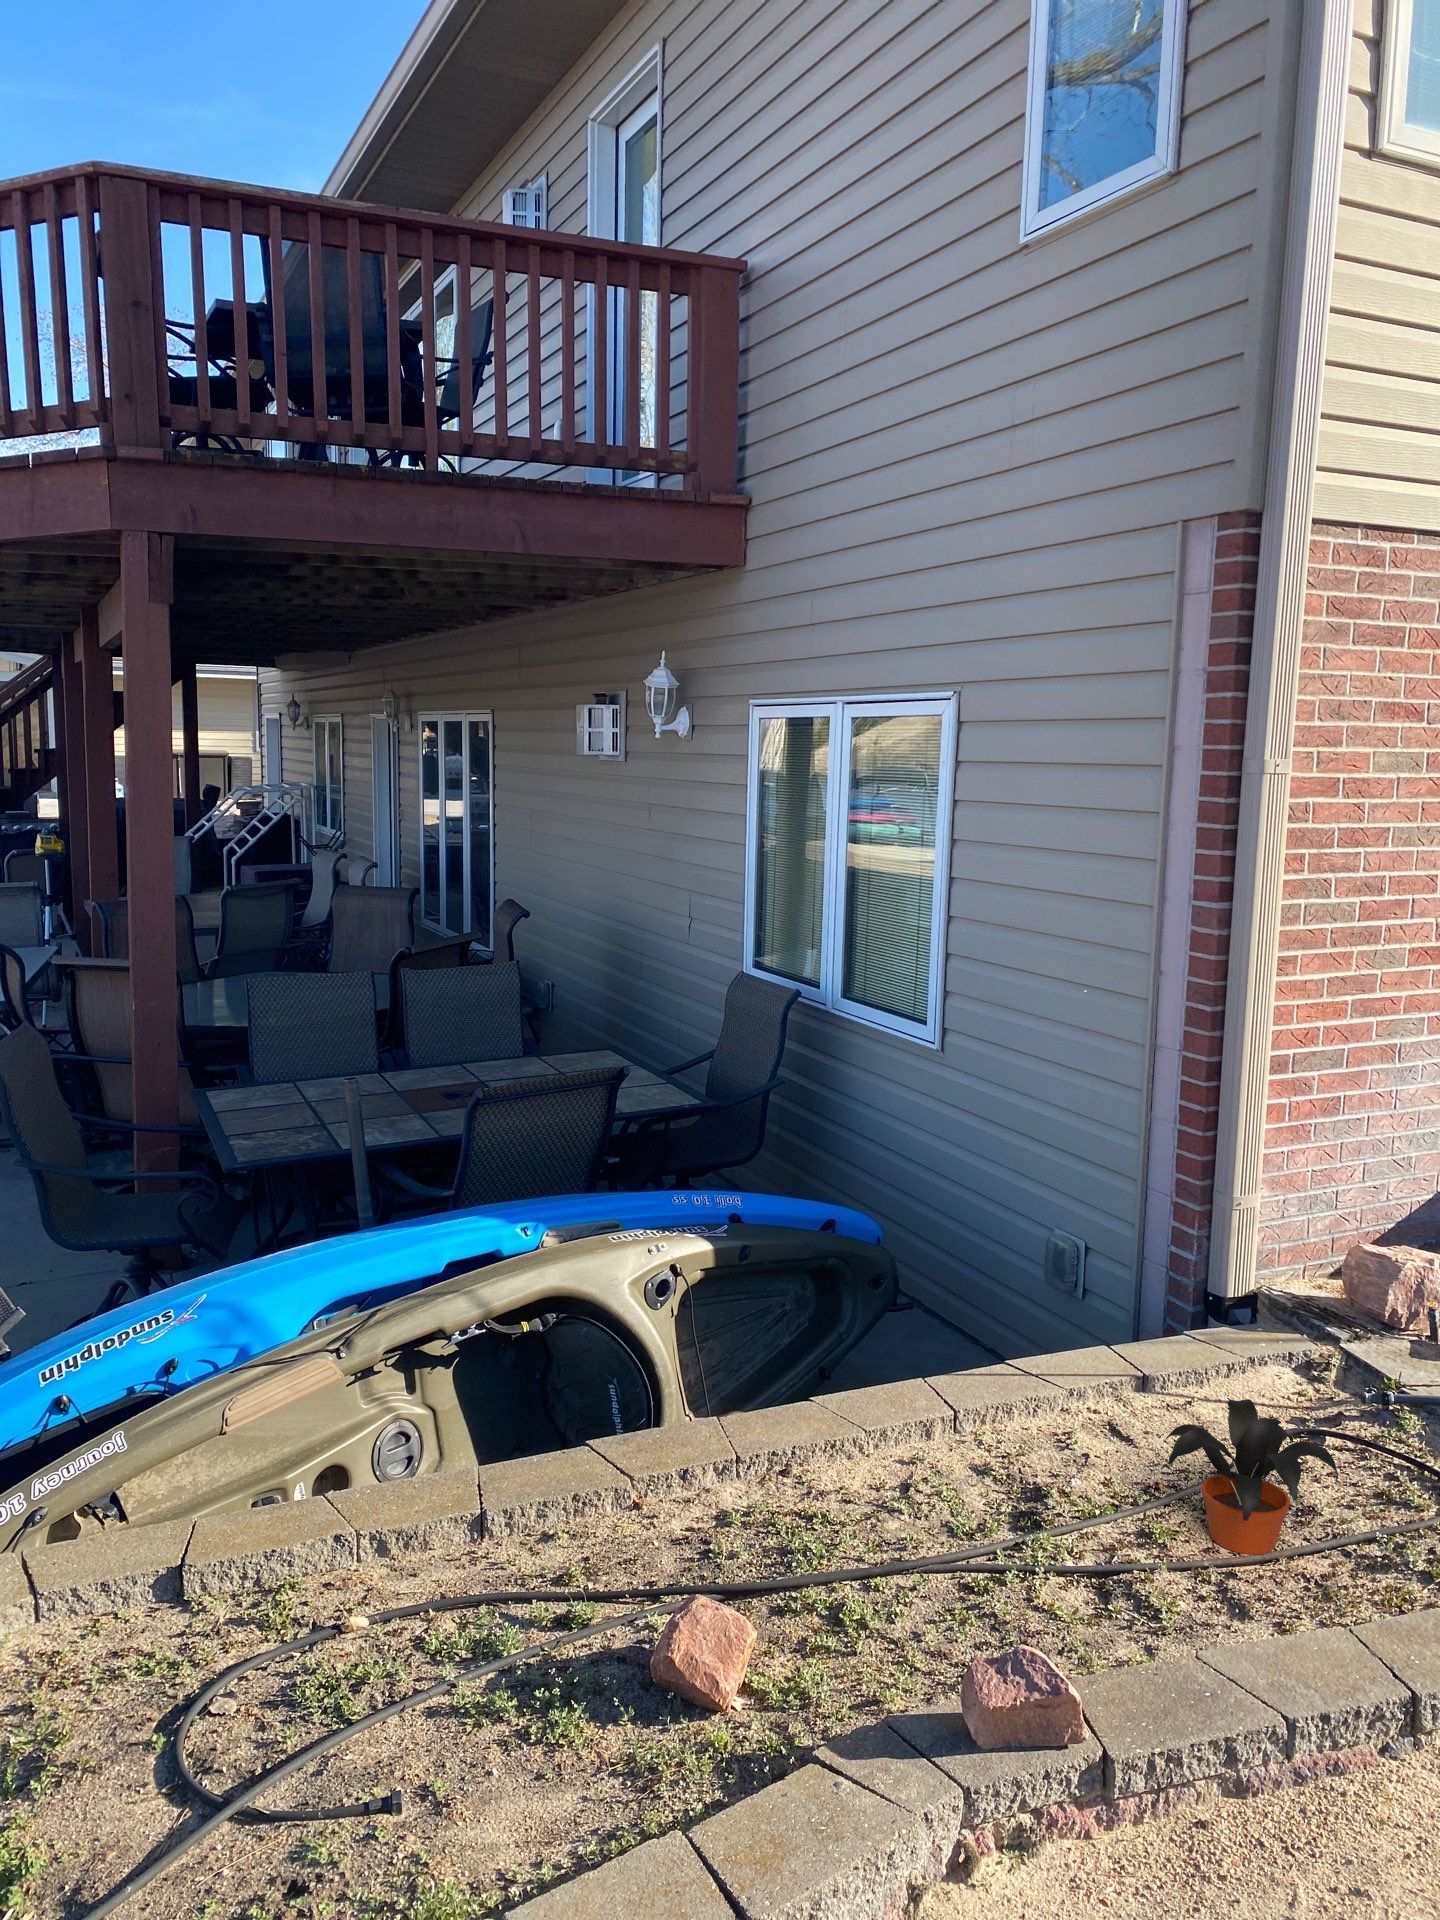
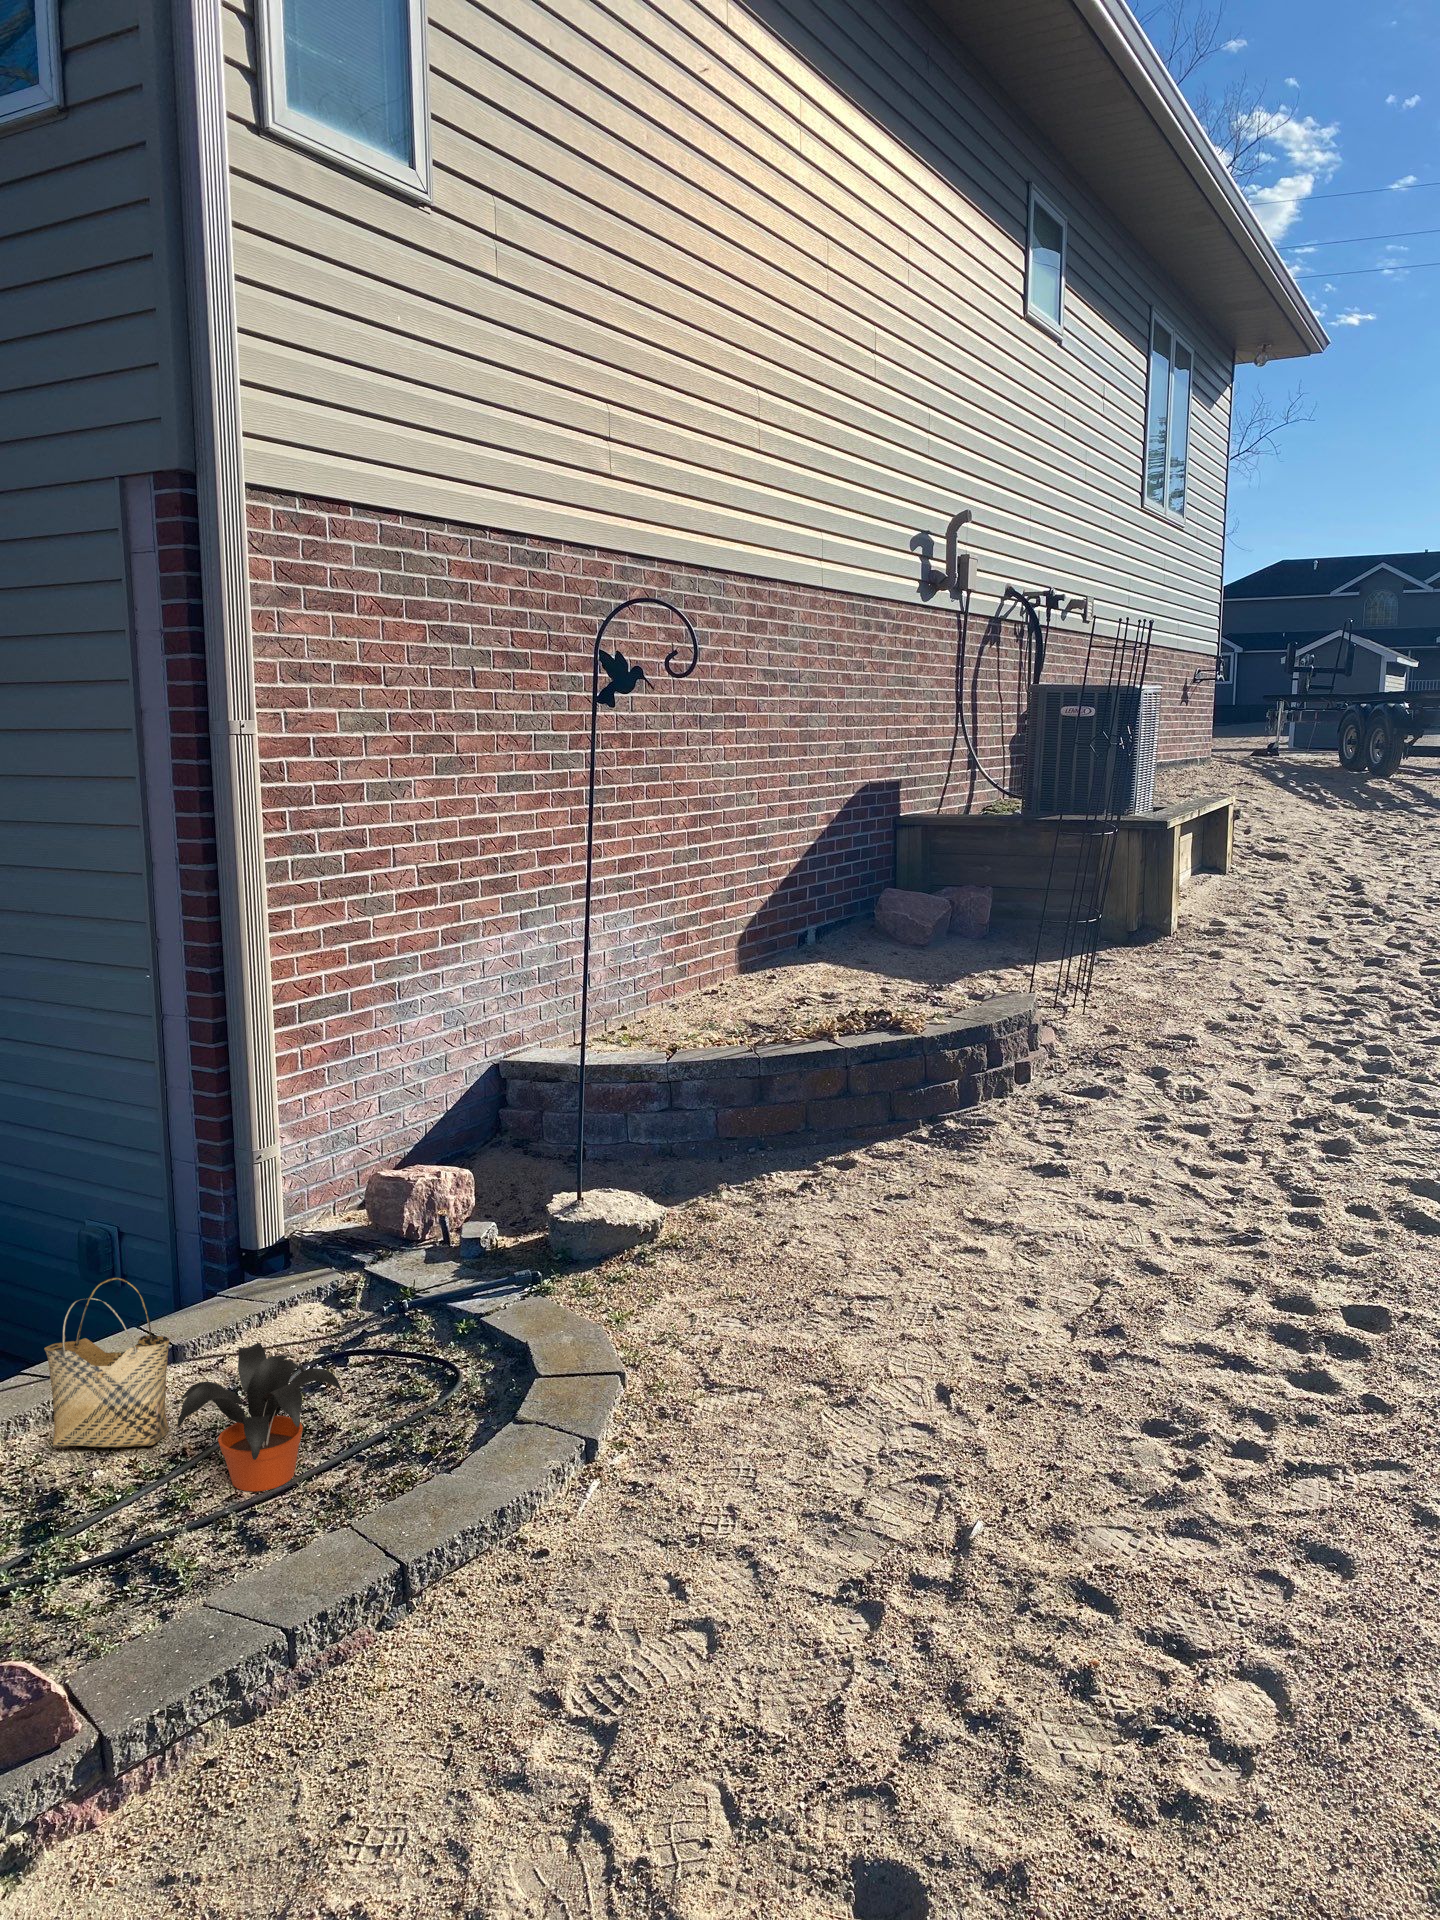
woven basket: none [1034,1298,1154,1471] -> present [44,1278,170,1447]

